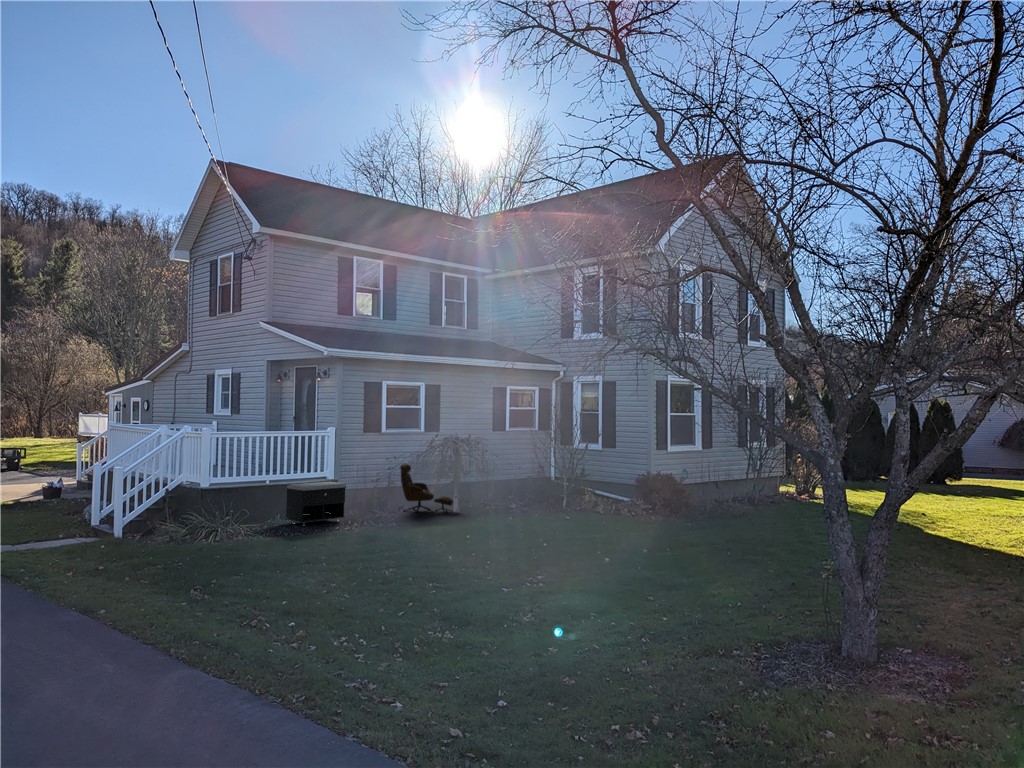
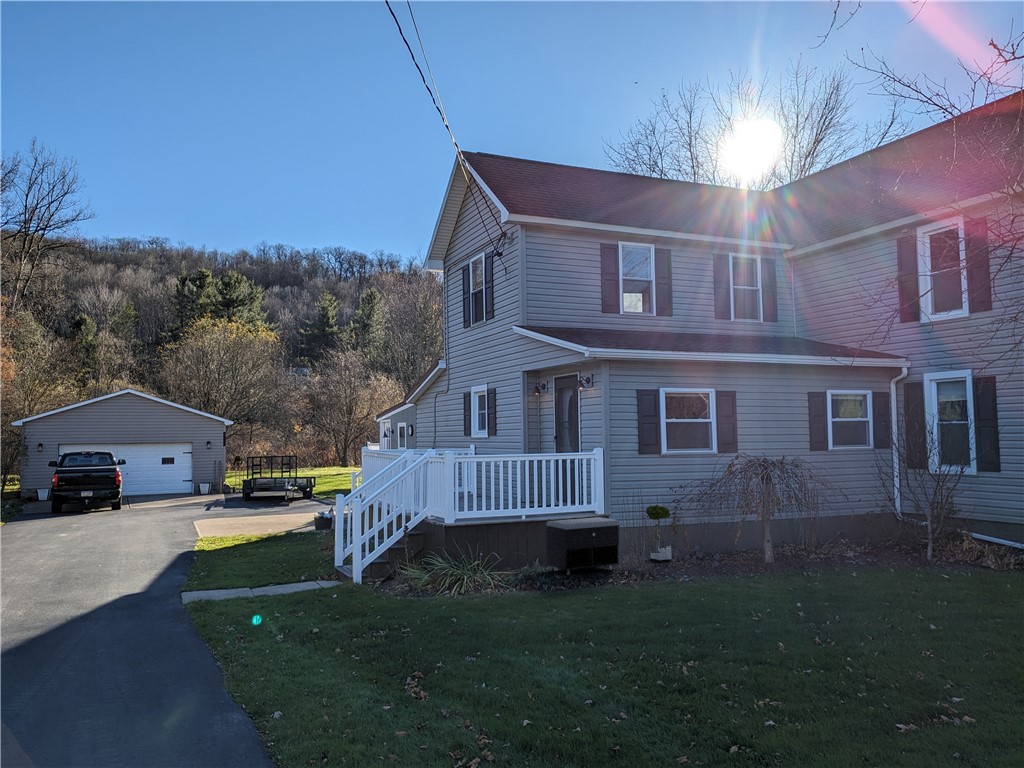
lounge chair: present [400,464,453,513] -> none [688,494,763,561]
potted tree: none [367,471,386,515] -> present [646,505,671,560]

